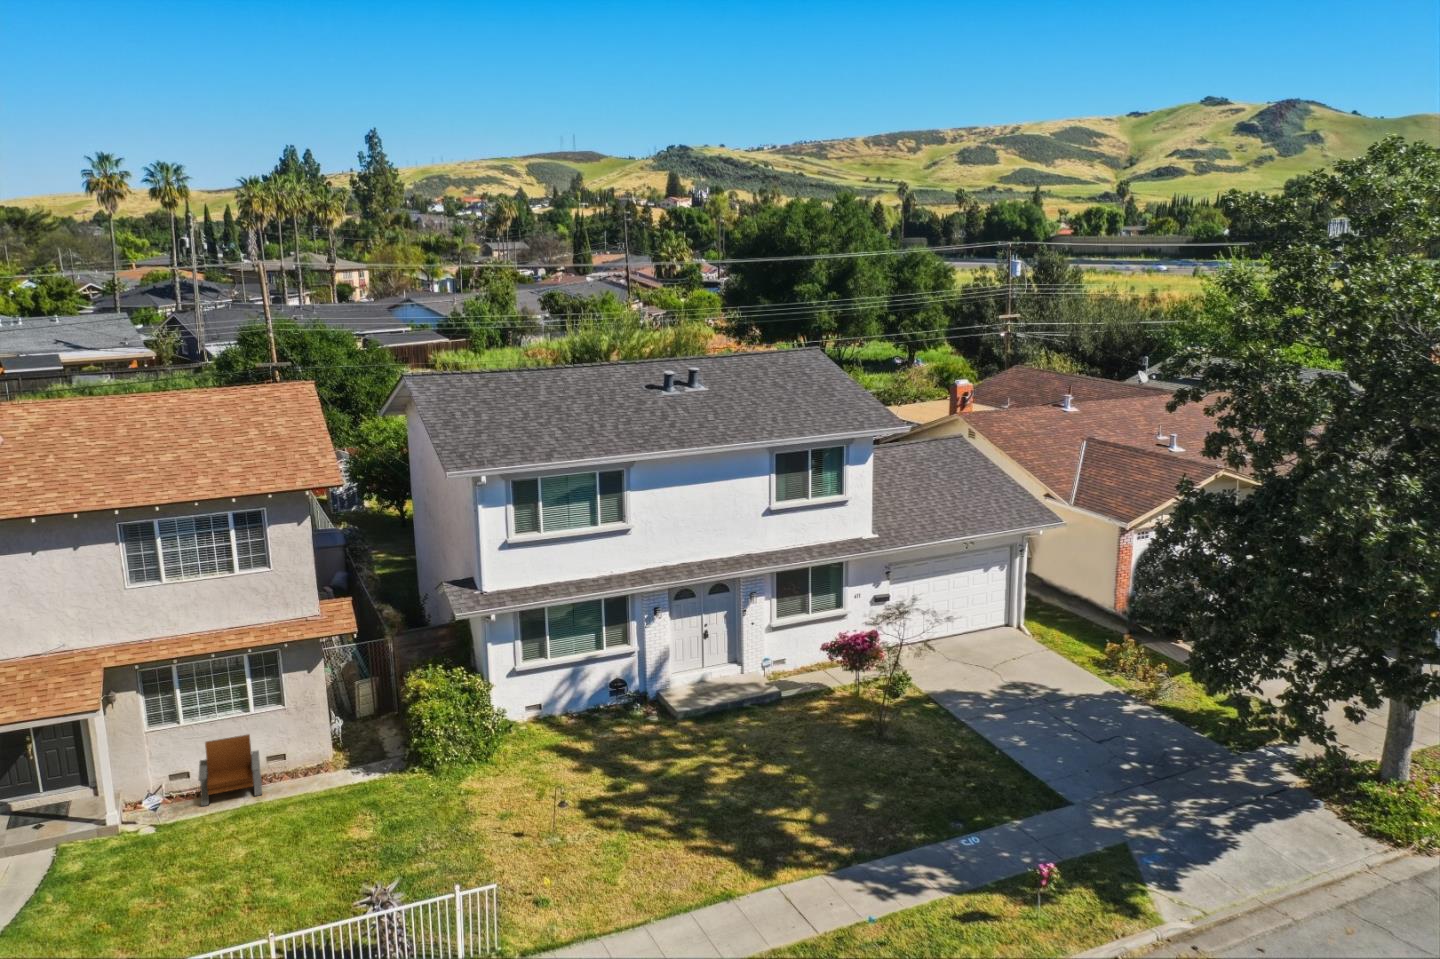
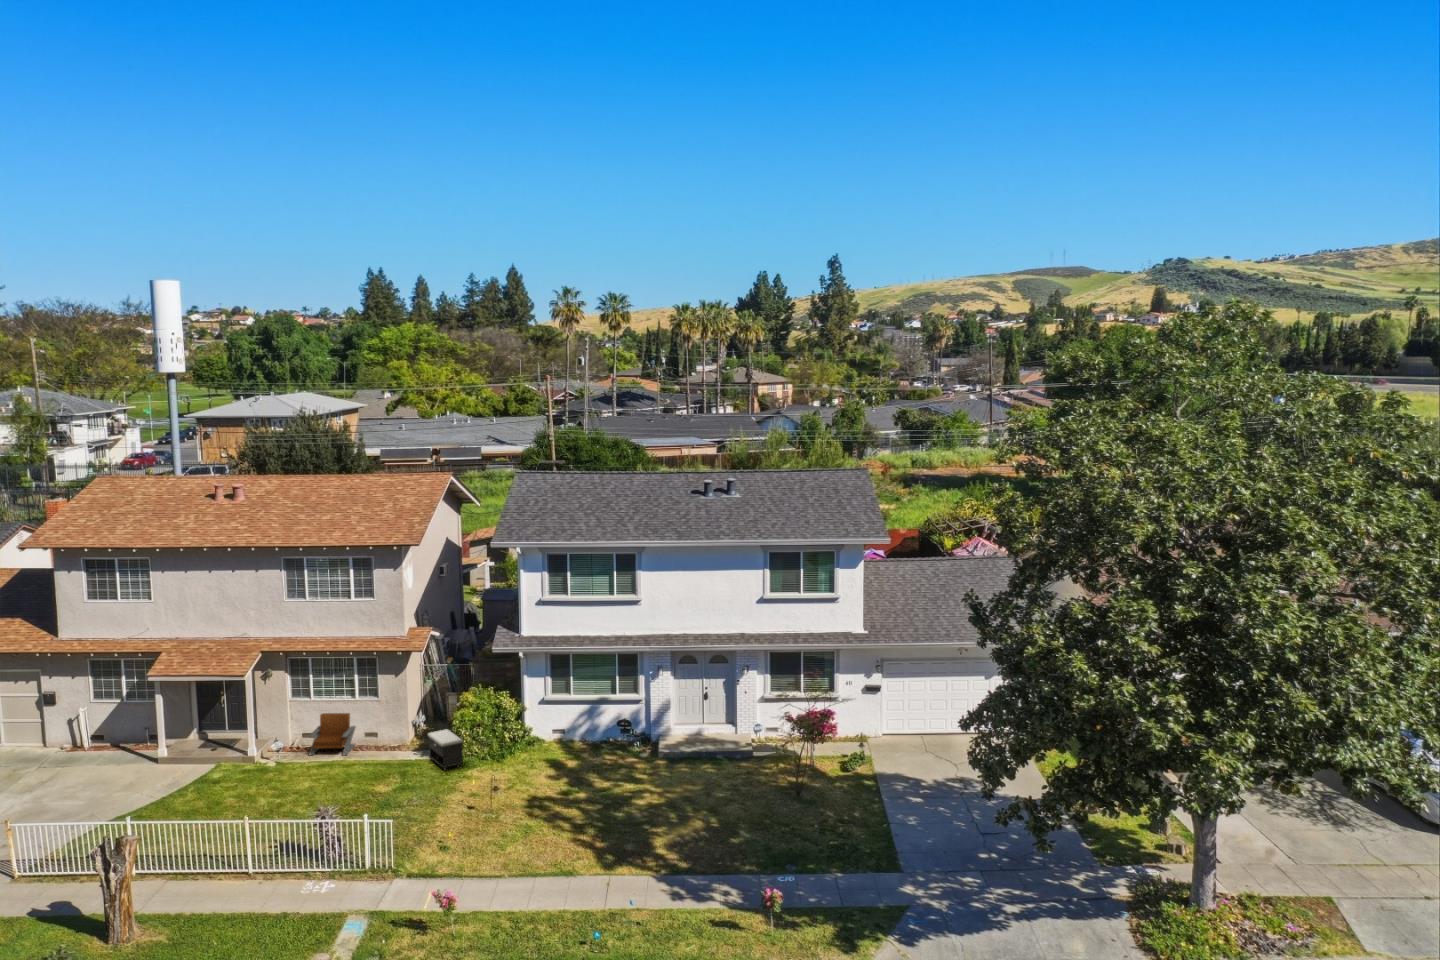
storage bench: none [387,732,448,787] -> present [428,729,463,769]

